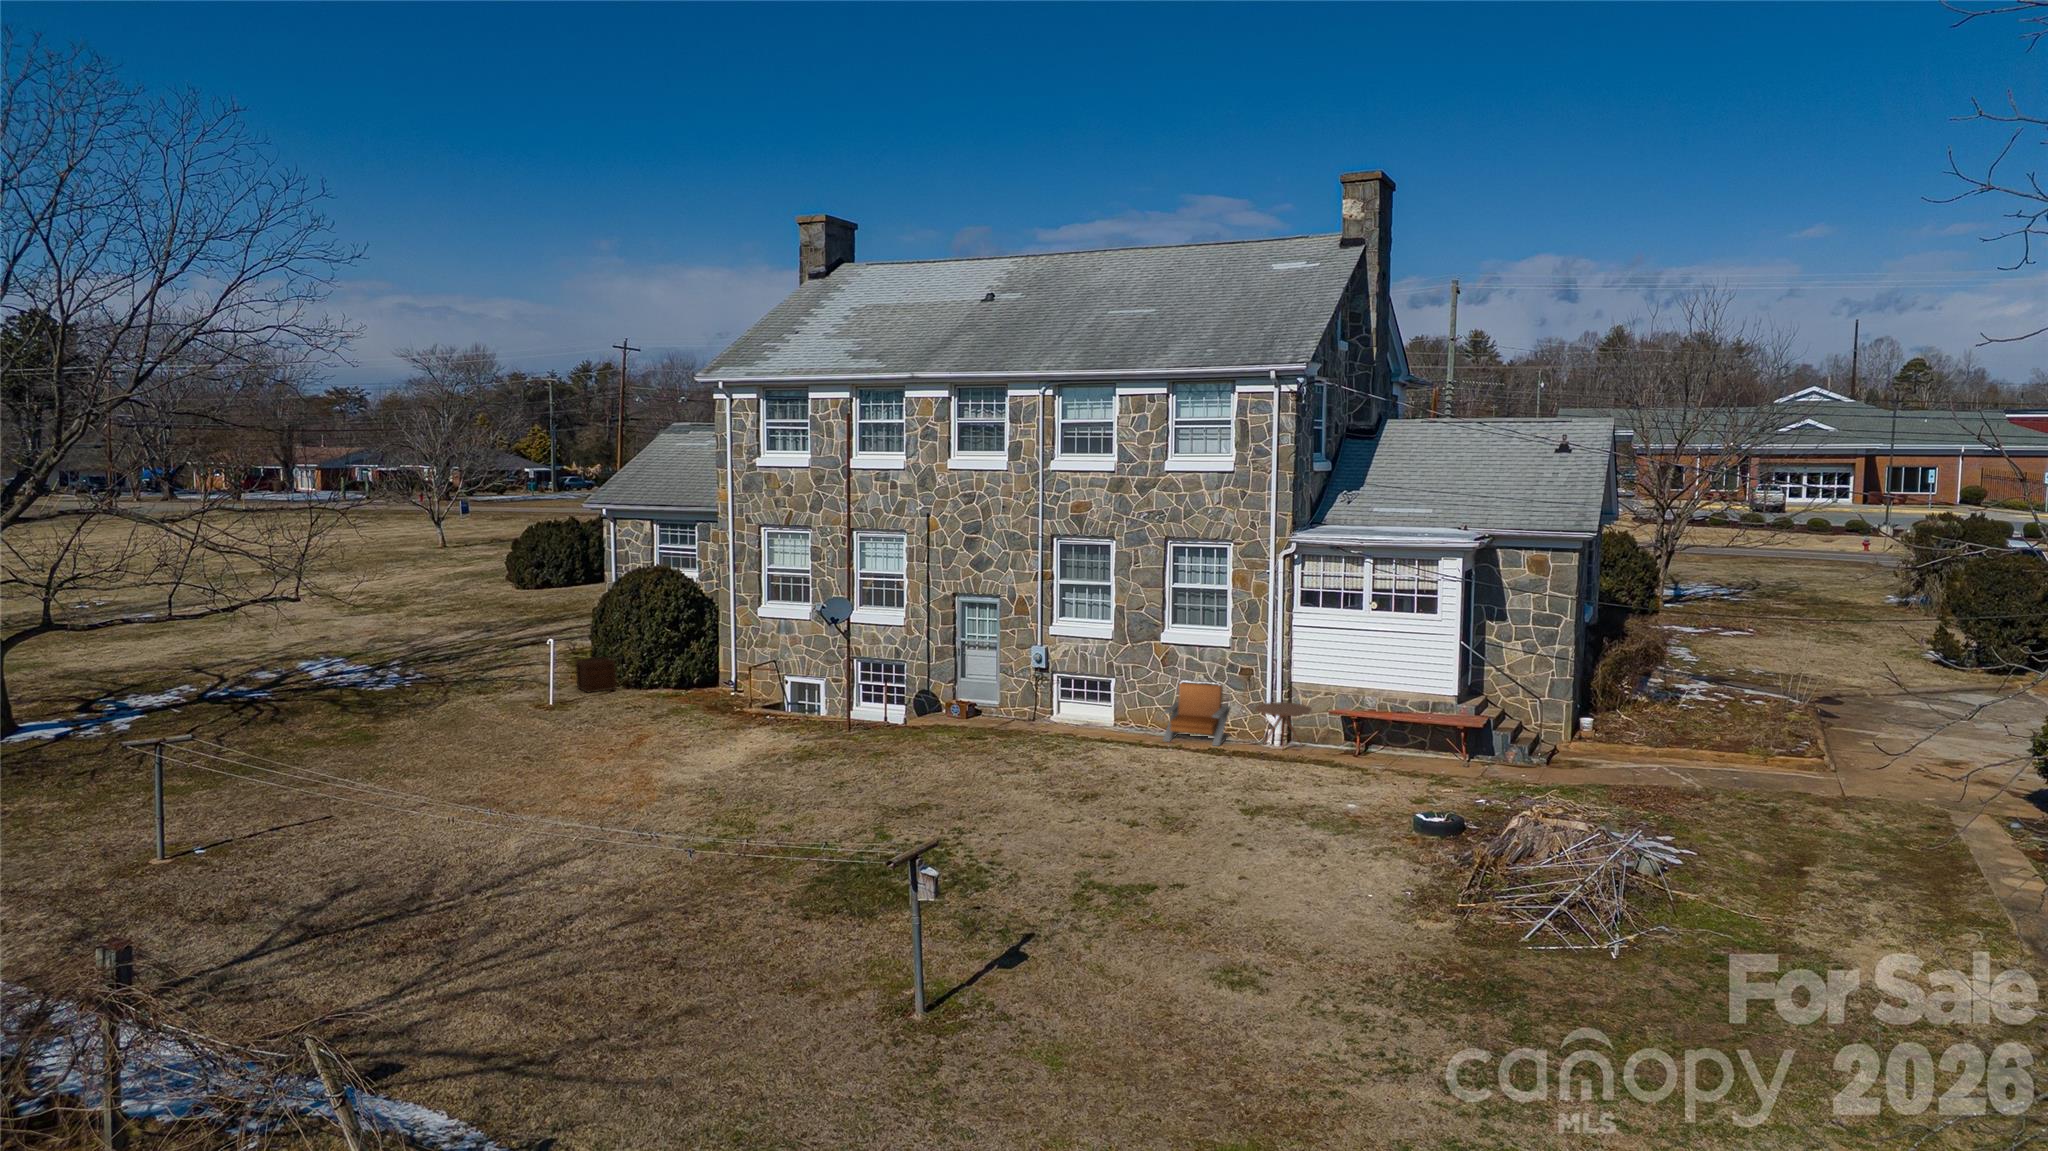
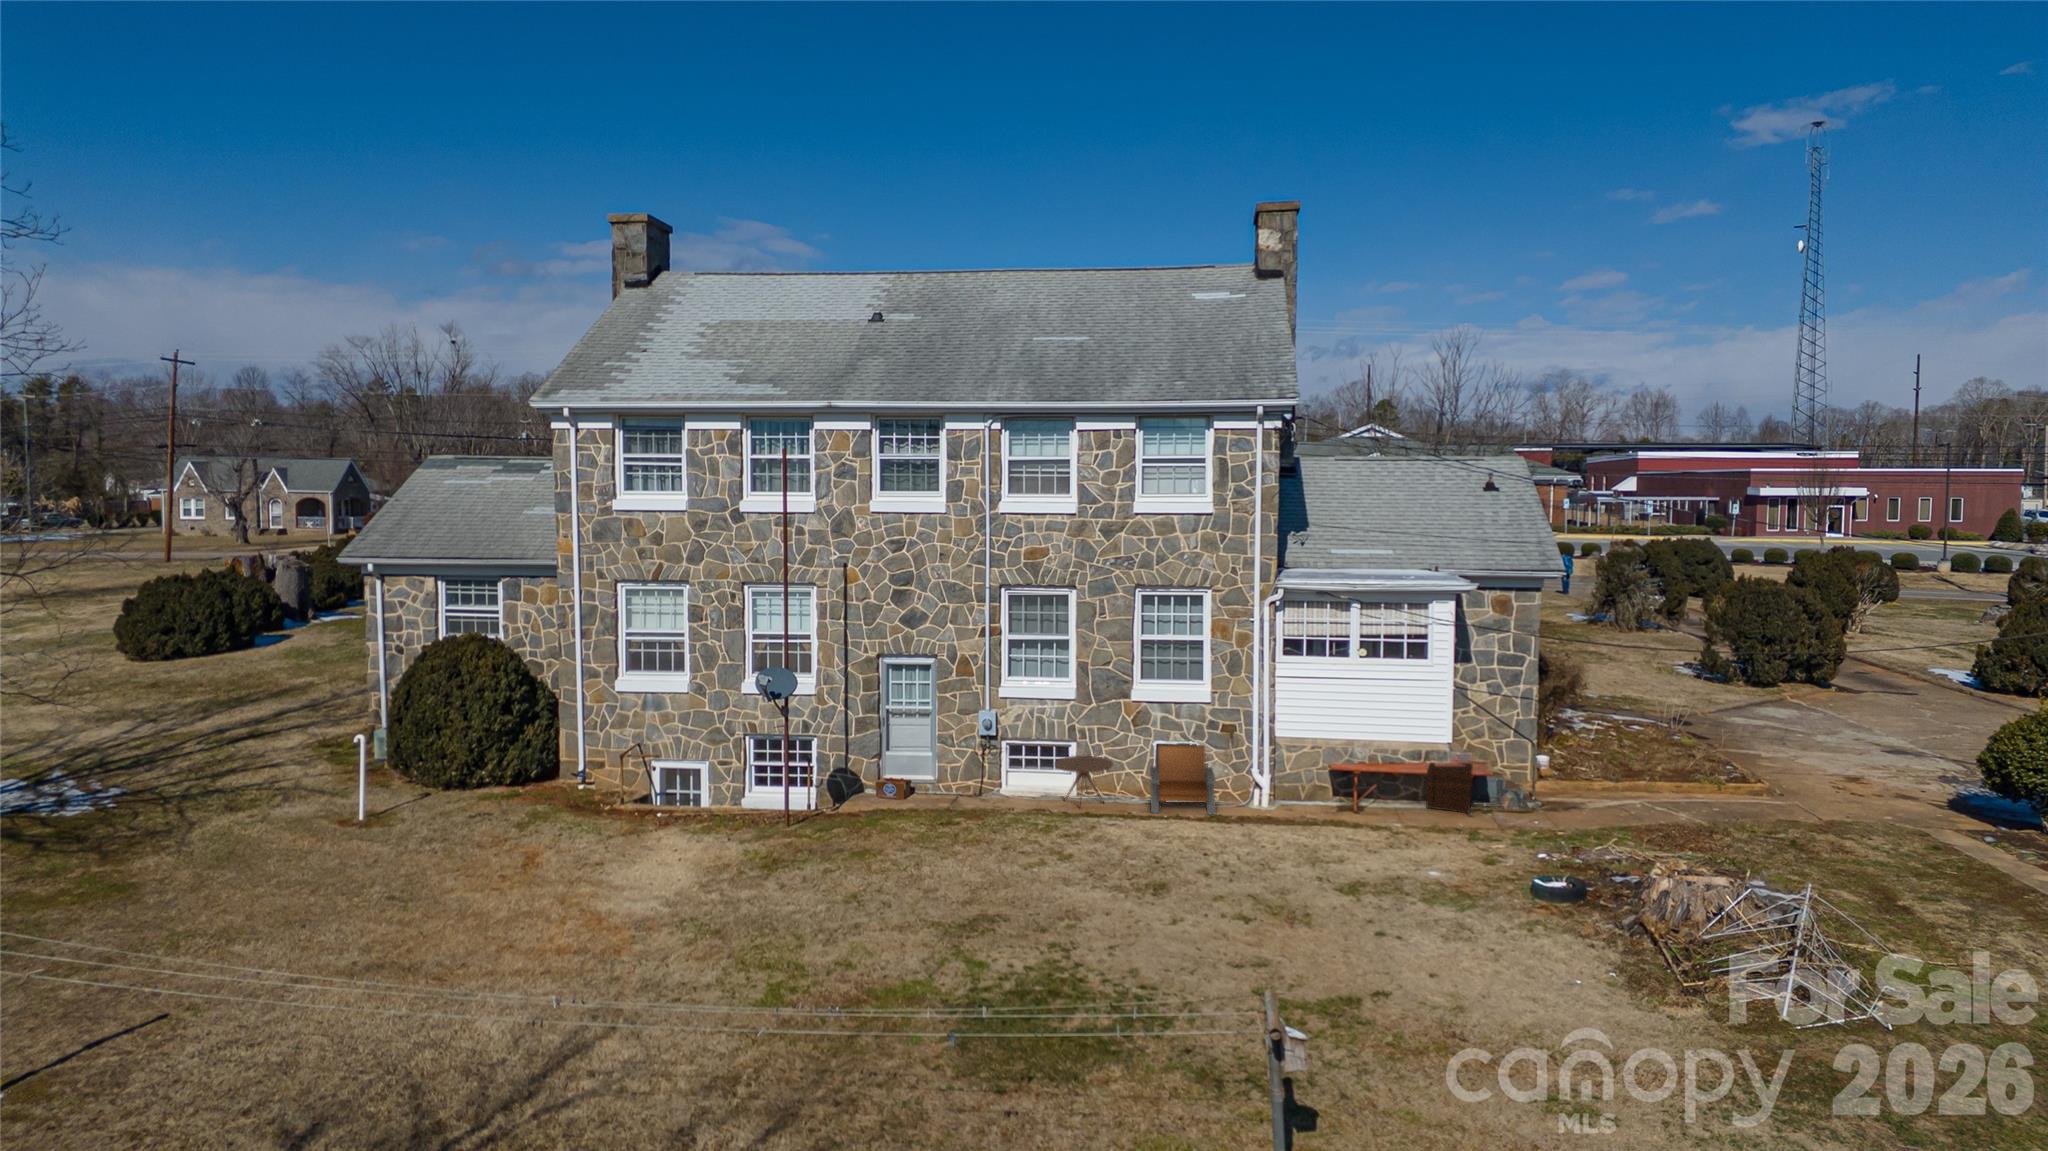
wooden crate: present [576,656,617,693] -> present [1426,763,1473,813]
round table: present [1255,702,1312,745] -> present [1055,756,1113,802]

